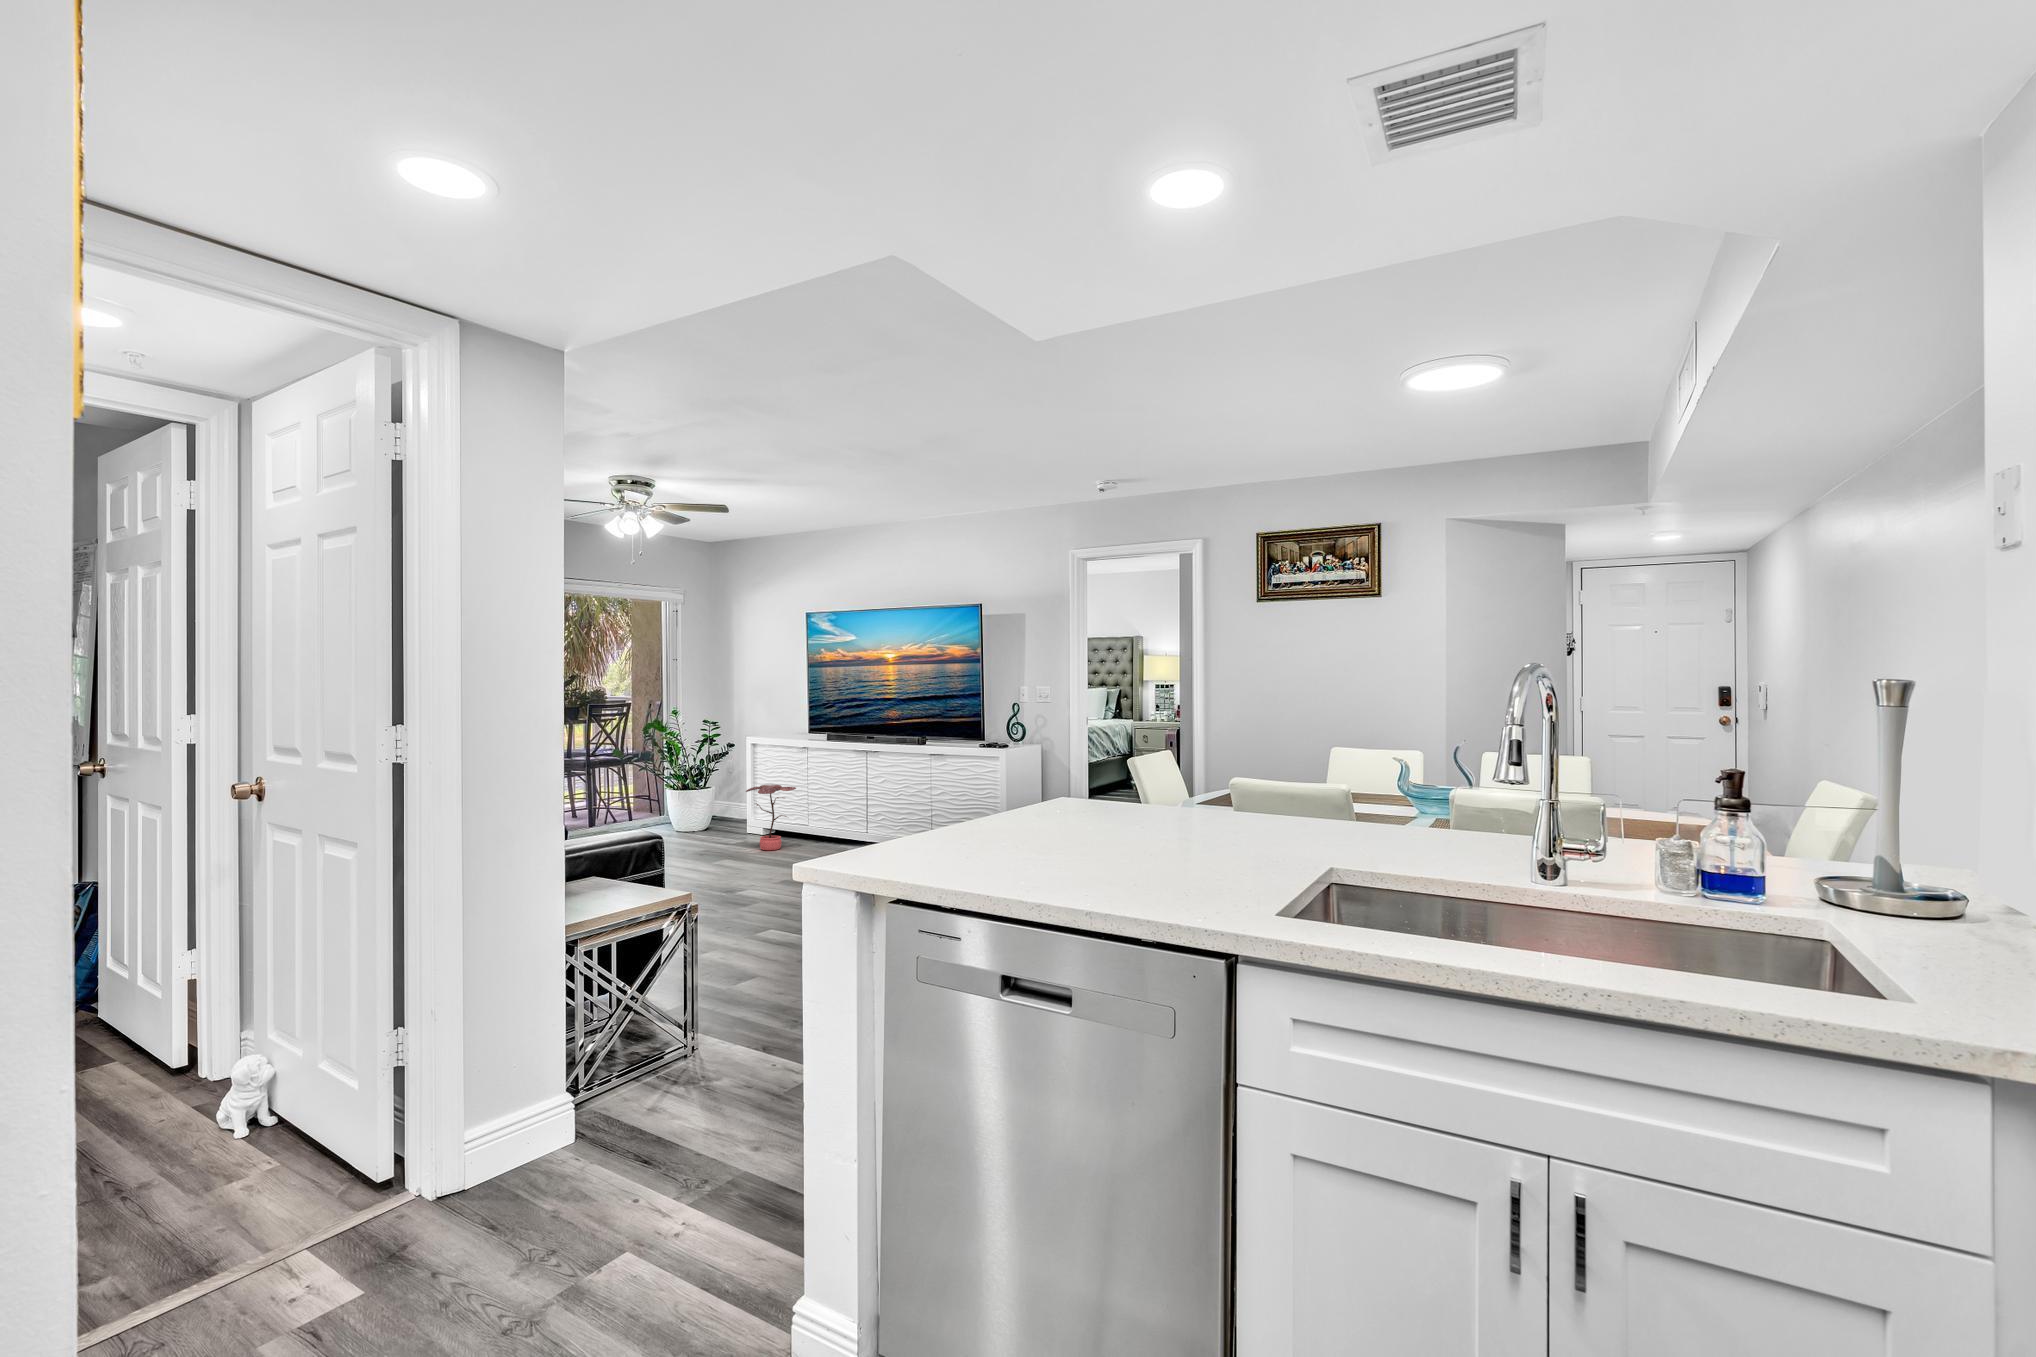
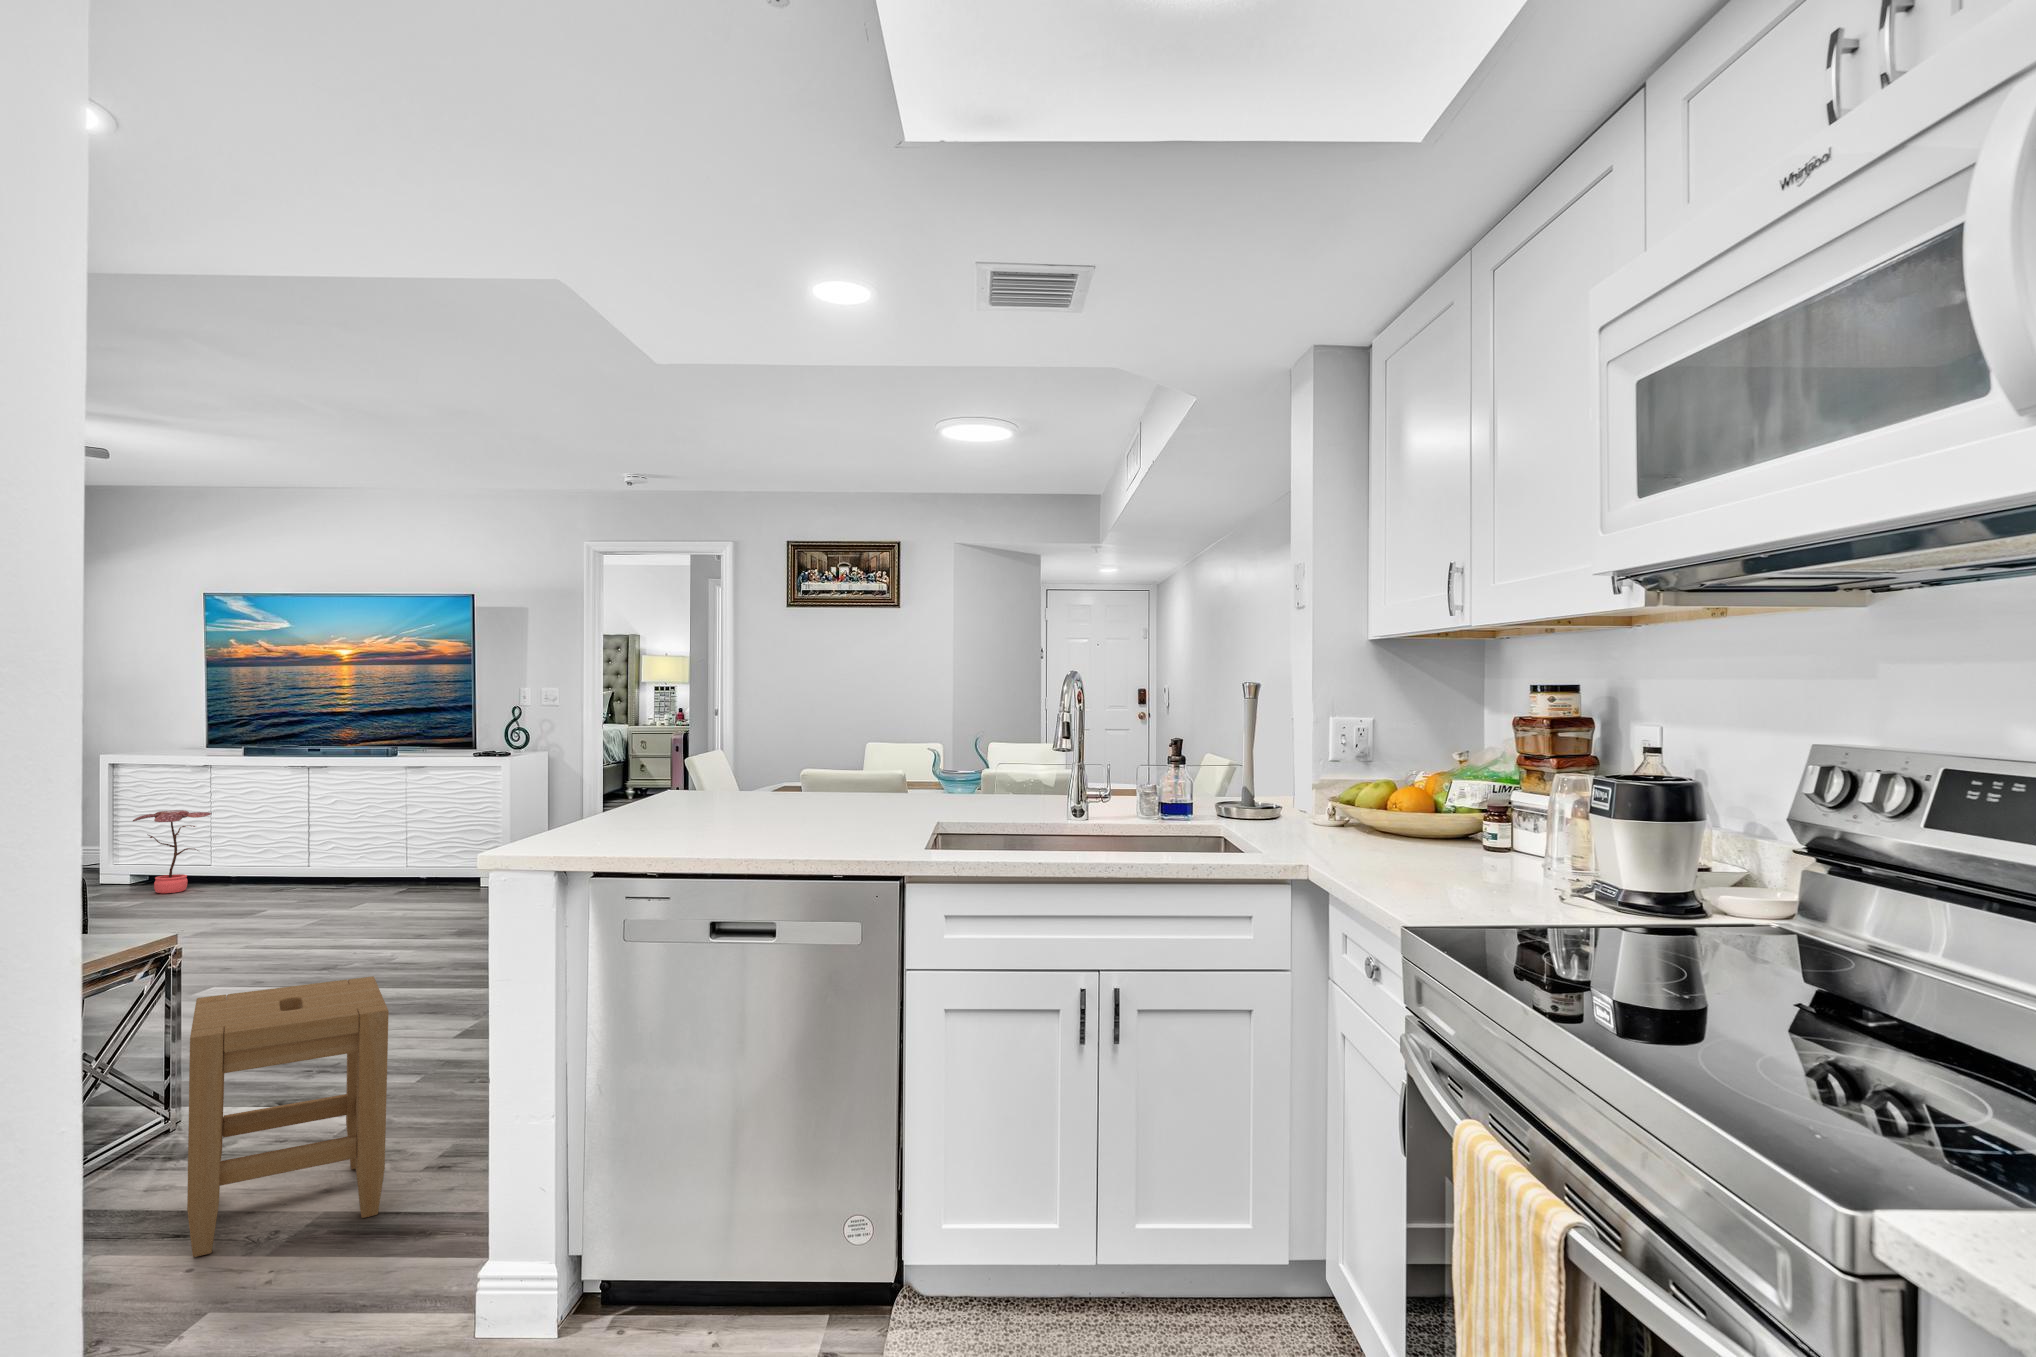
stool: none [567,978,762,1244] -> present [187,976,389,1257]

